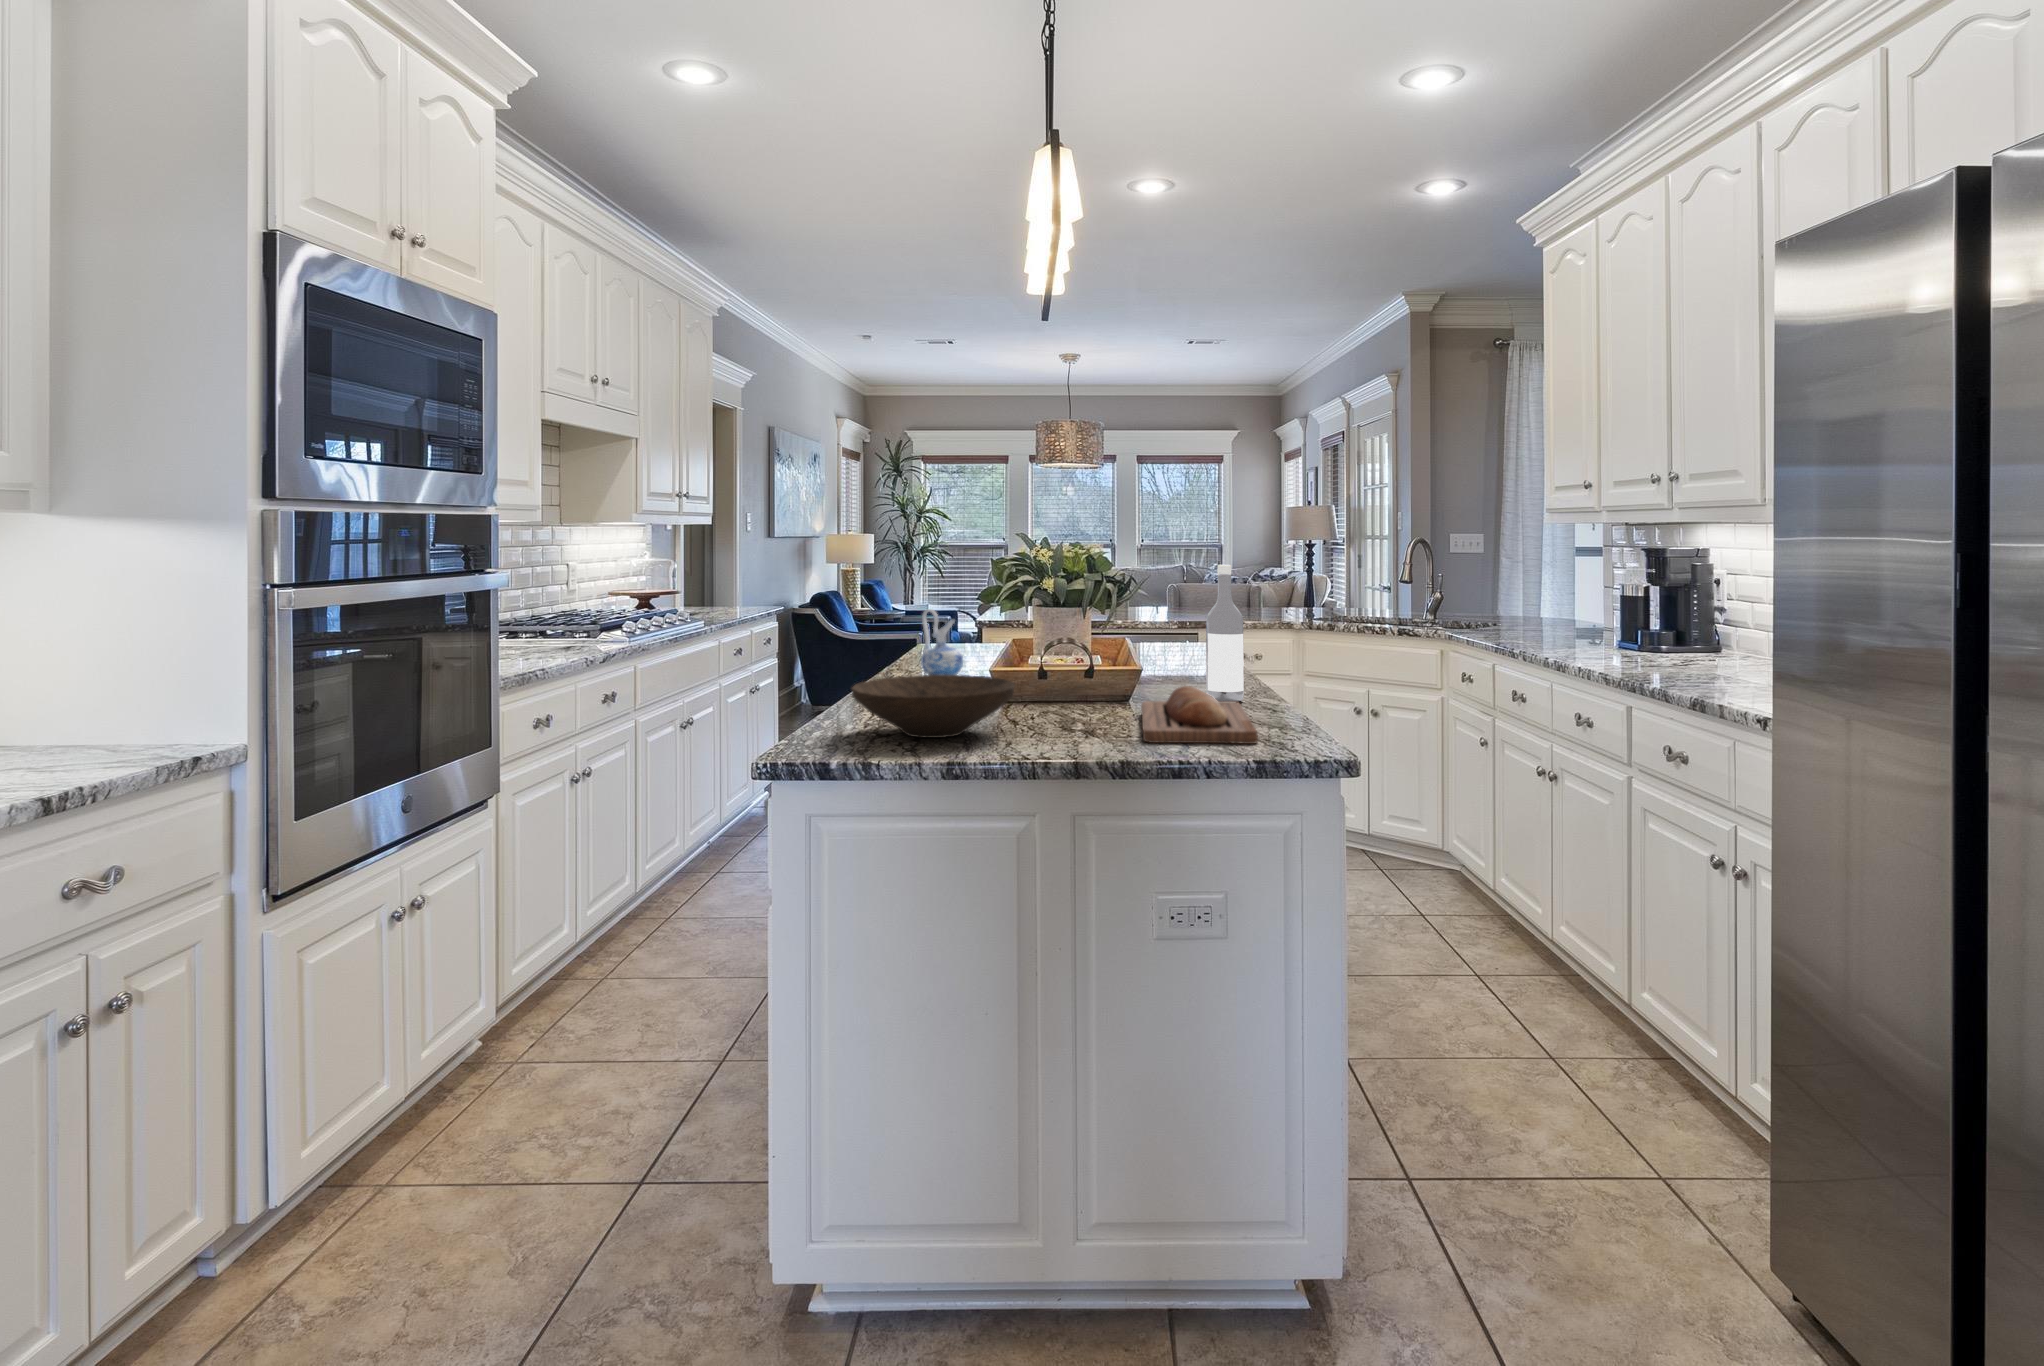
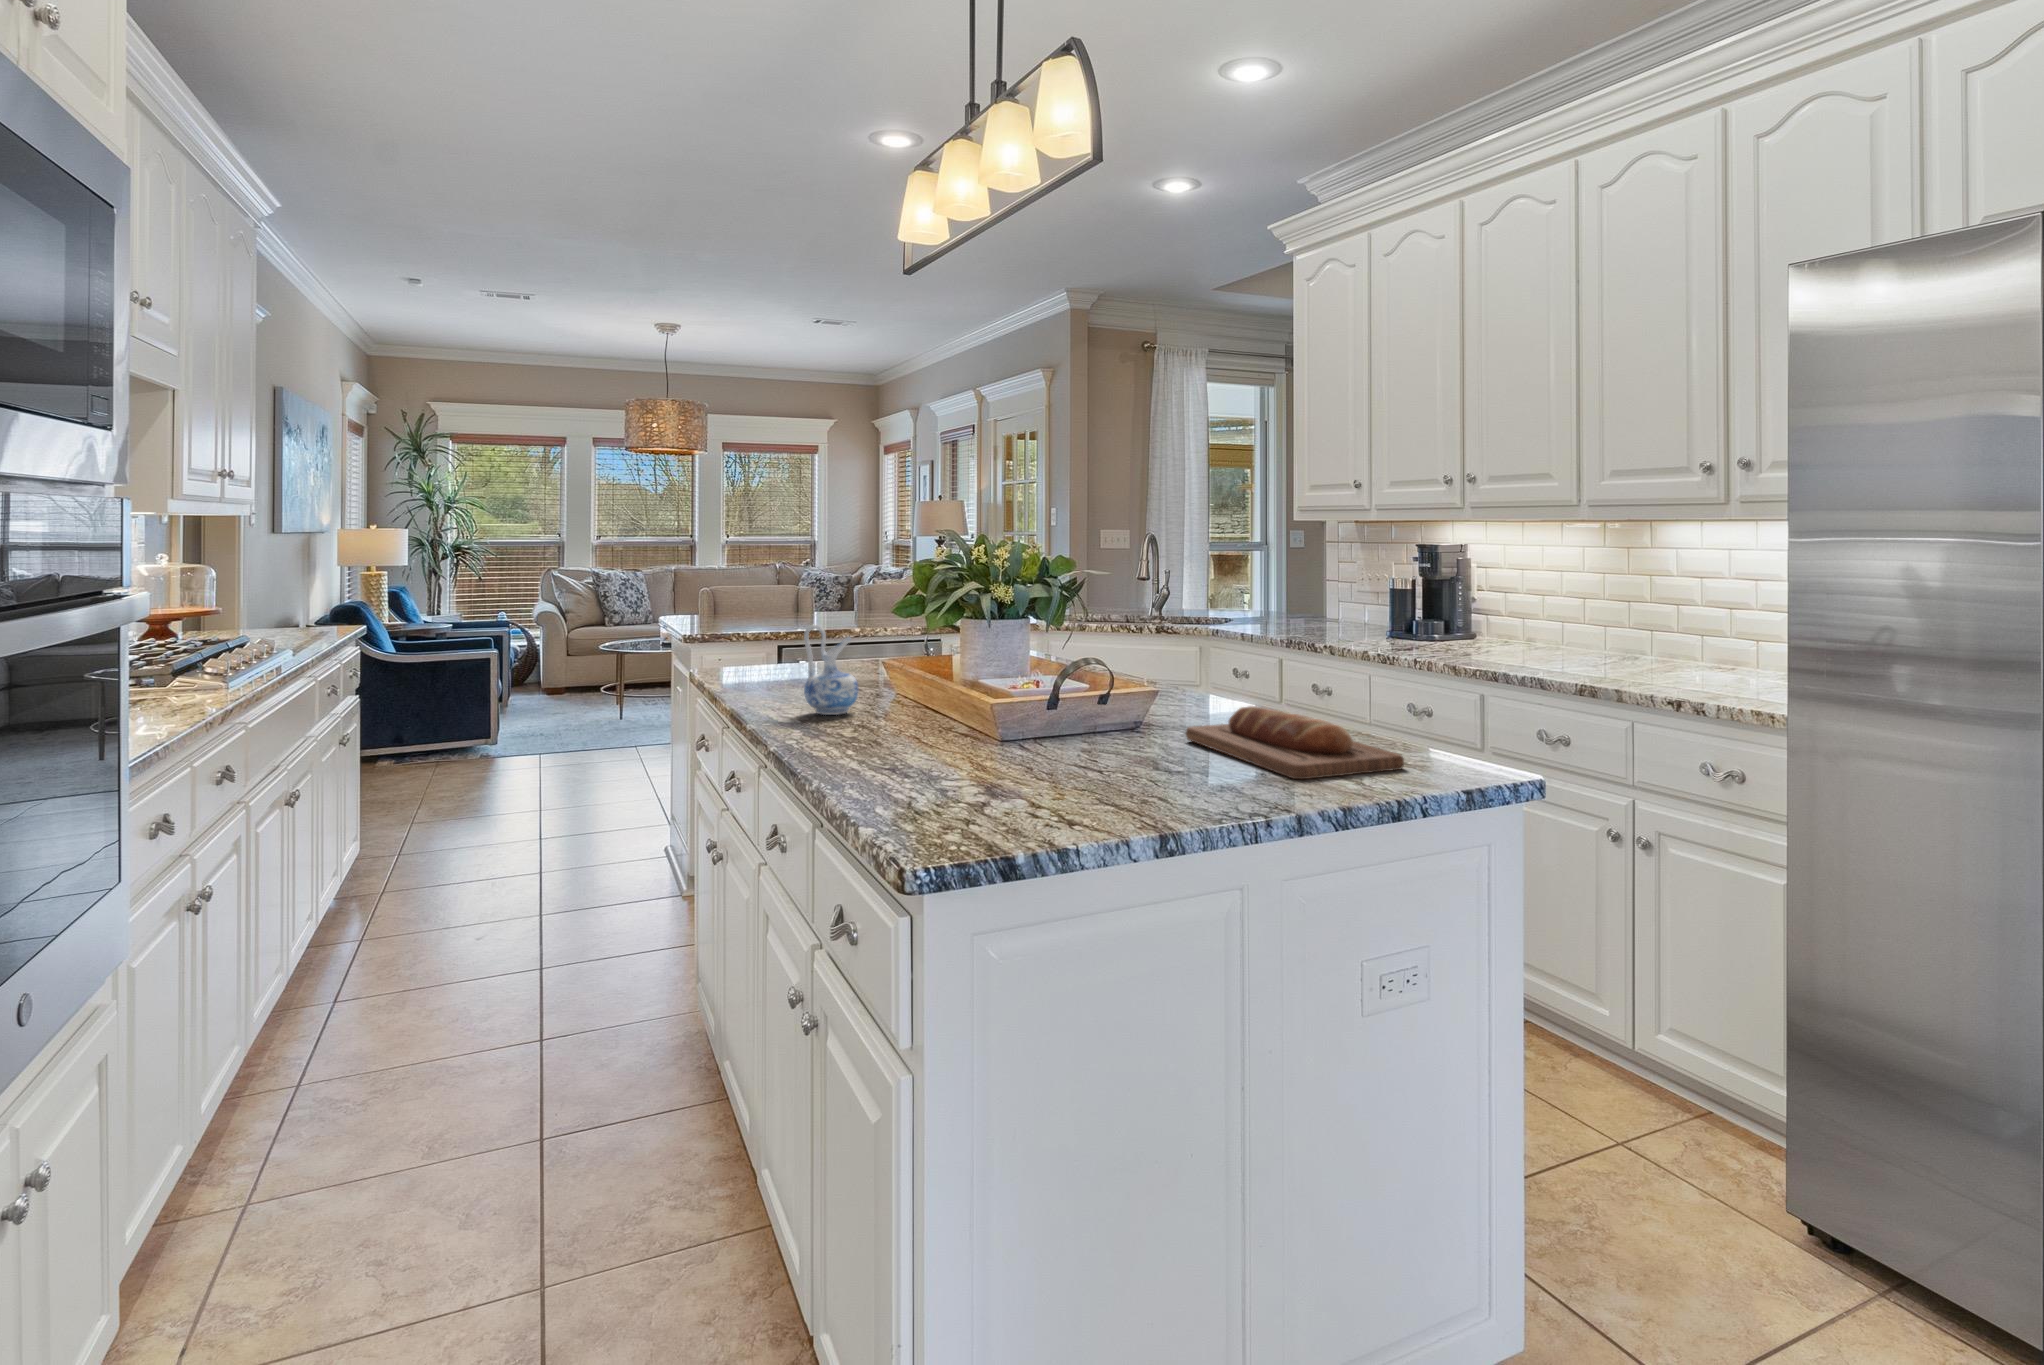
wine bottle: present [1206,565,1244,702] -> none [1201,565,1243,720]
wooden bowl: present [852,675,1015,738] -> none [928,712,1142,801]

